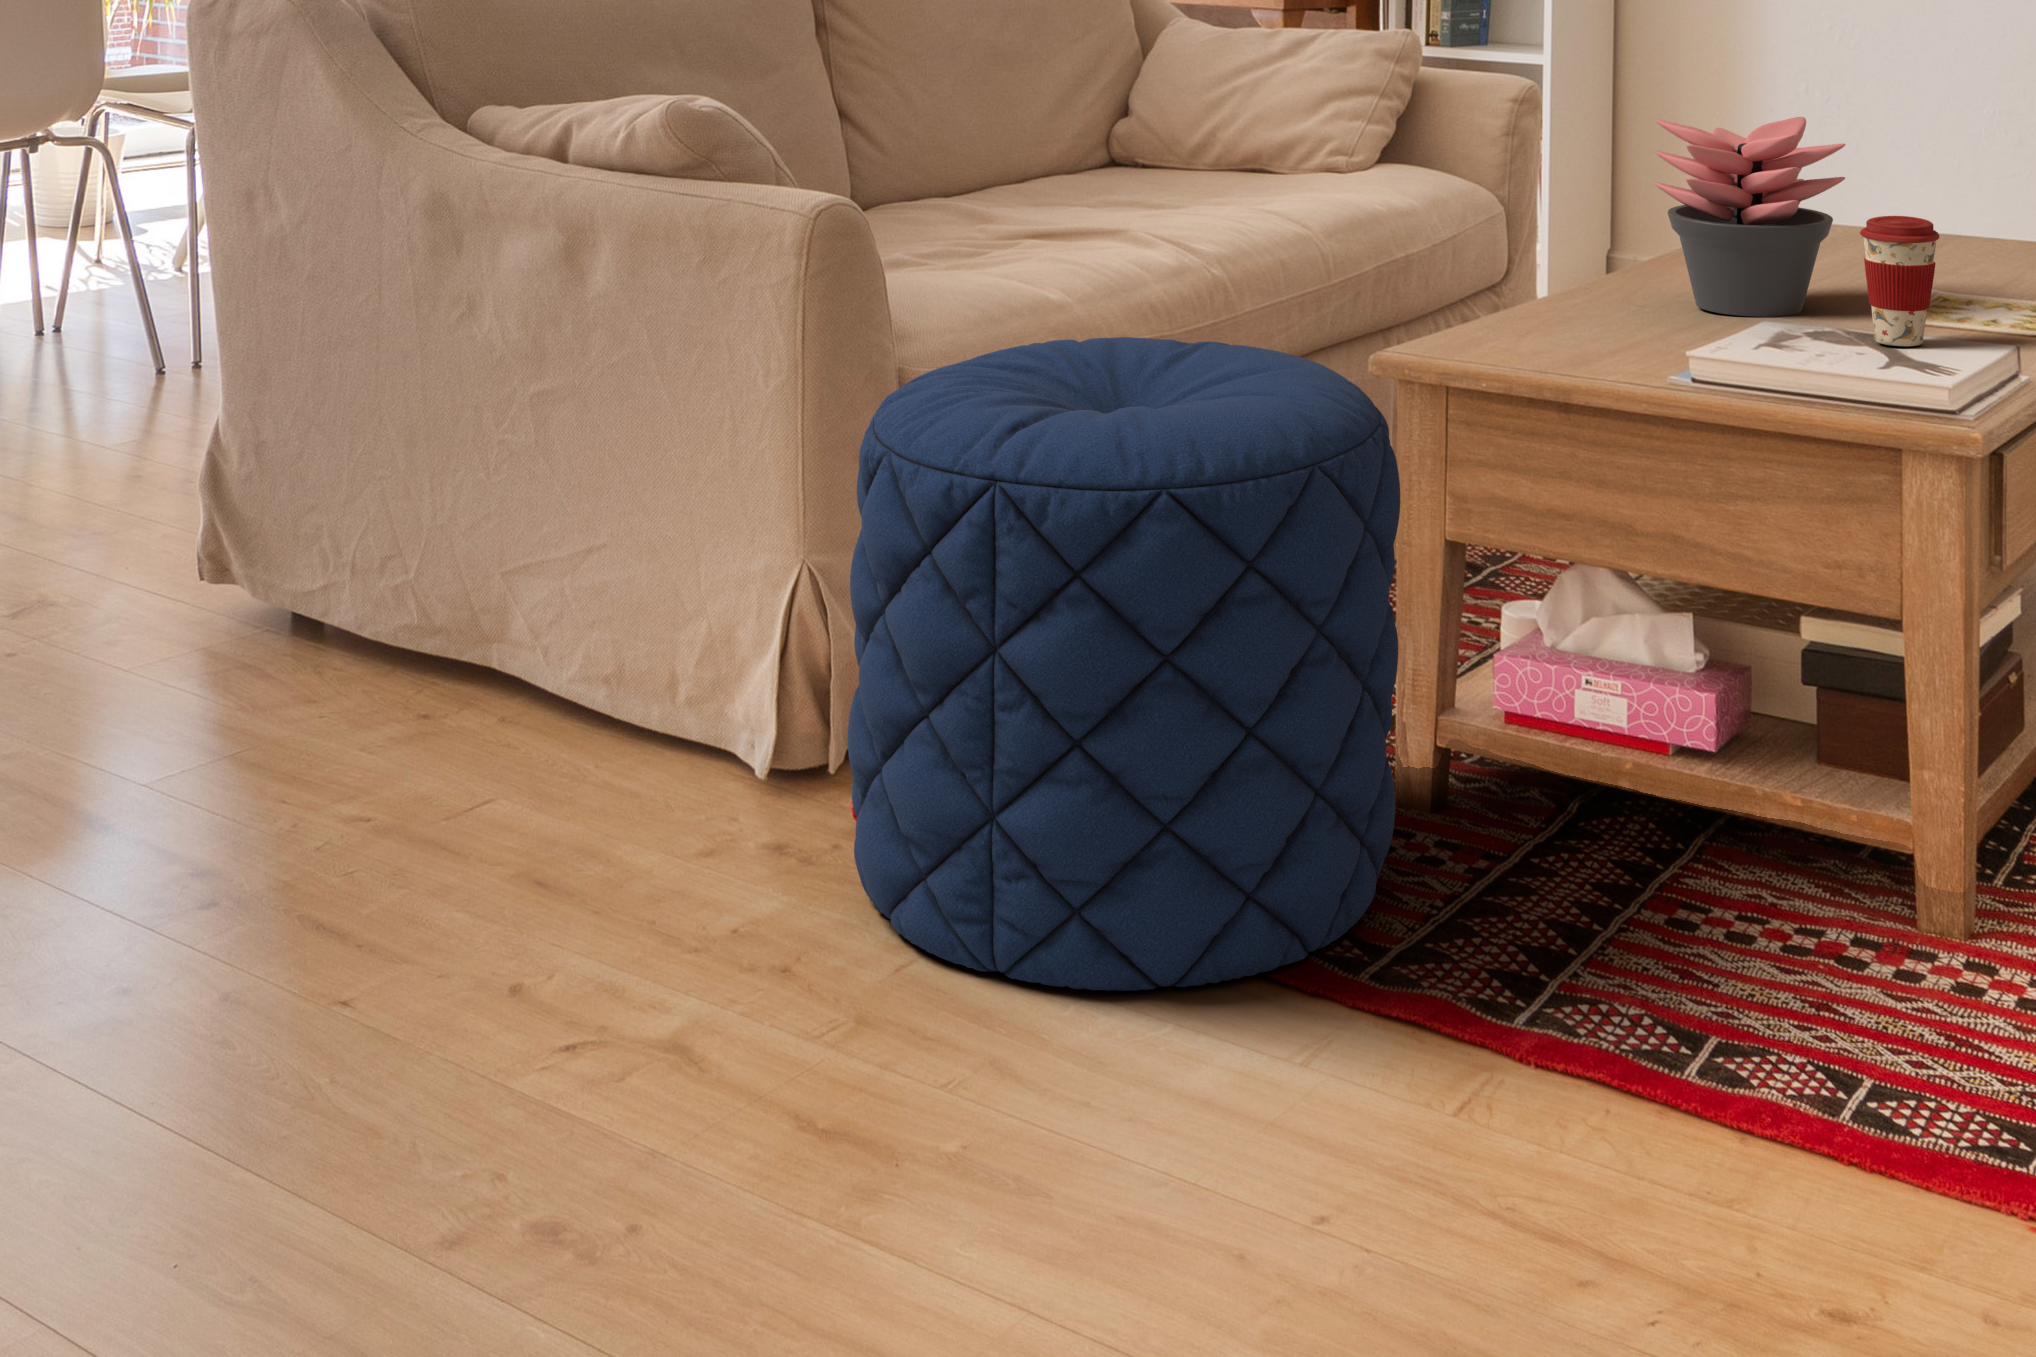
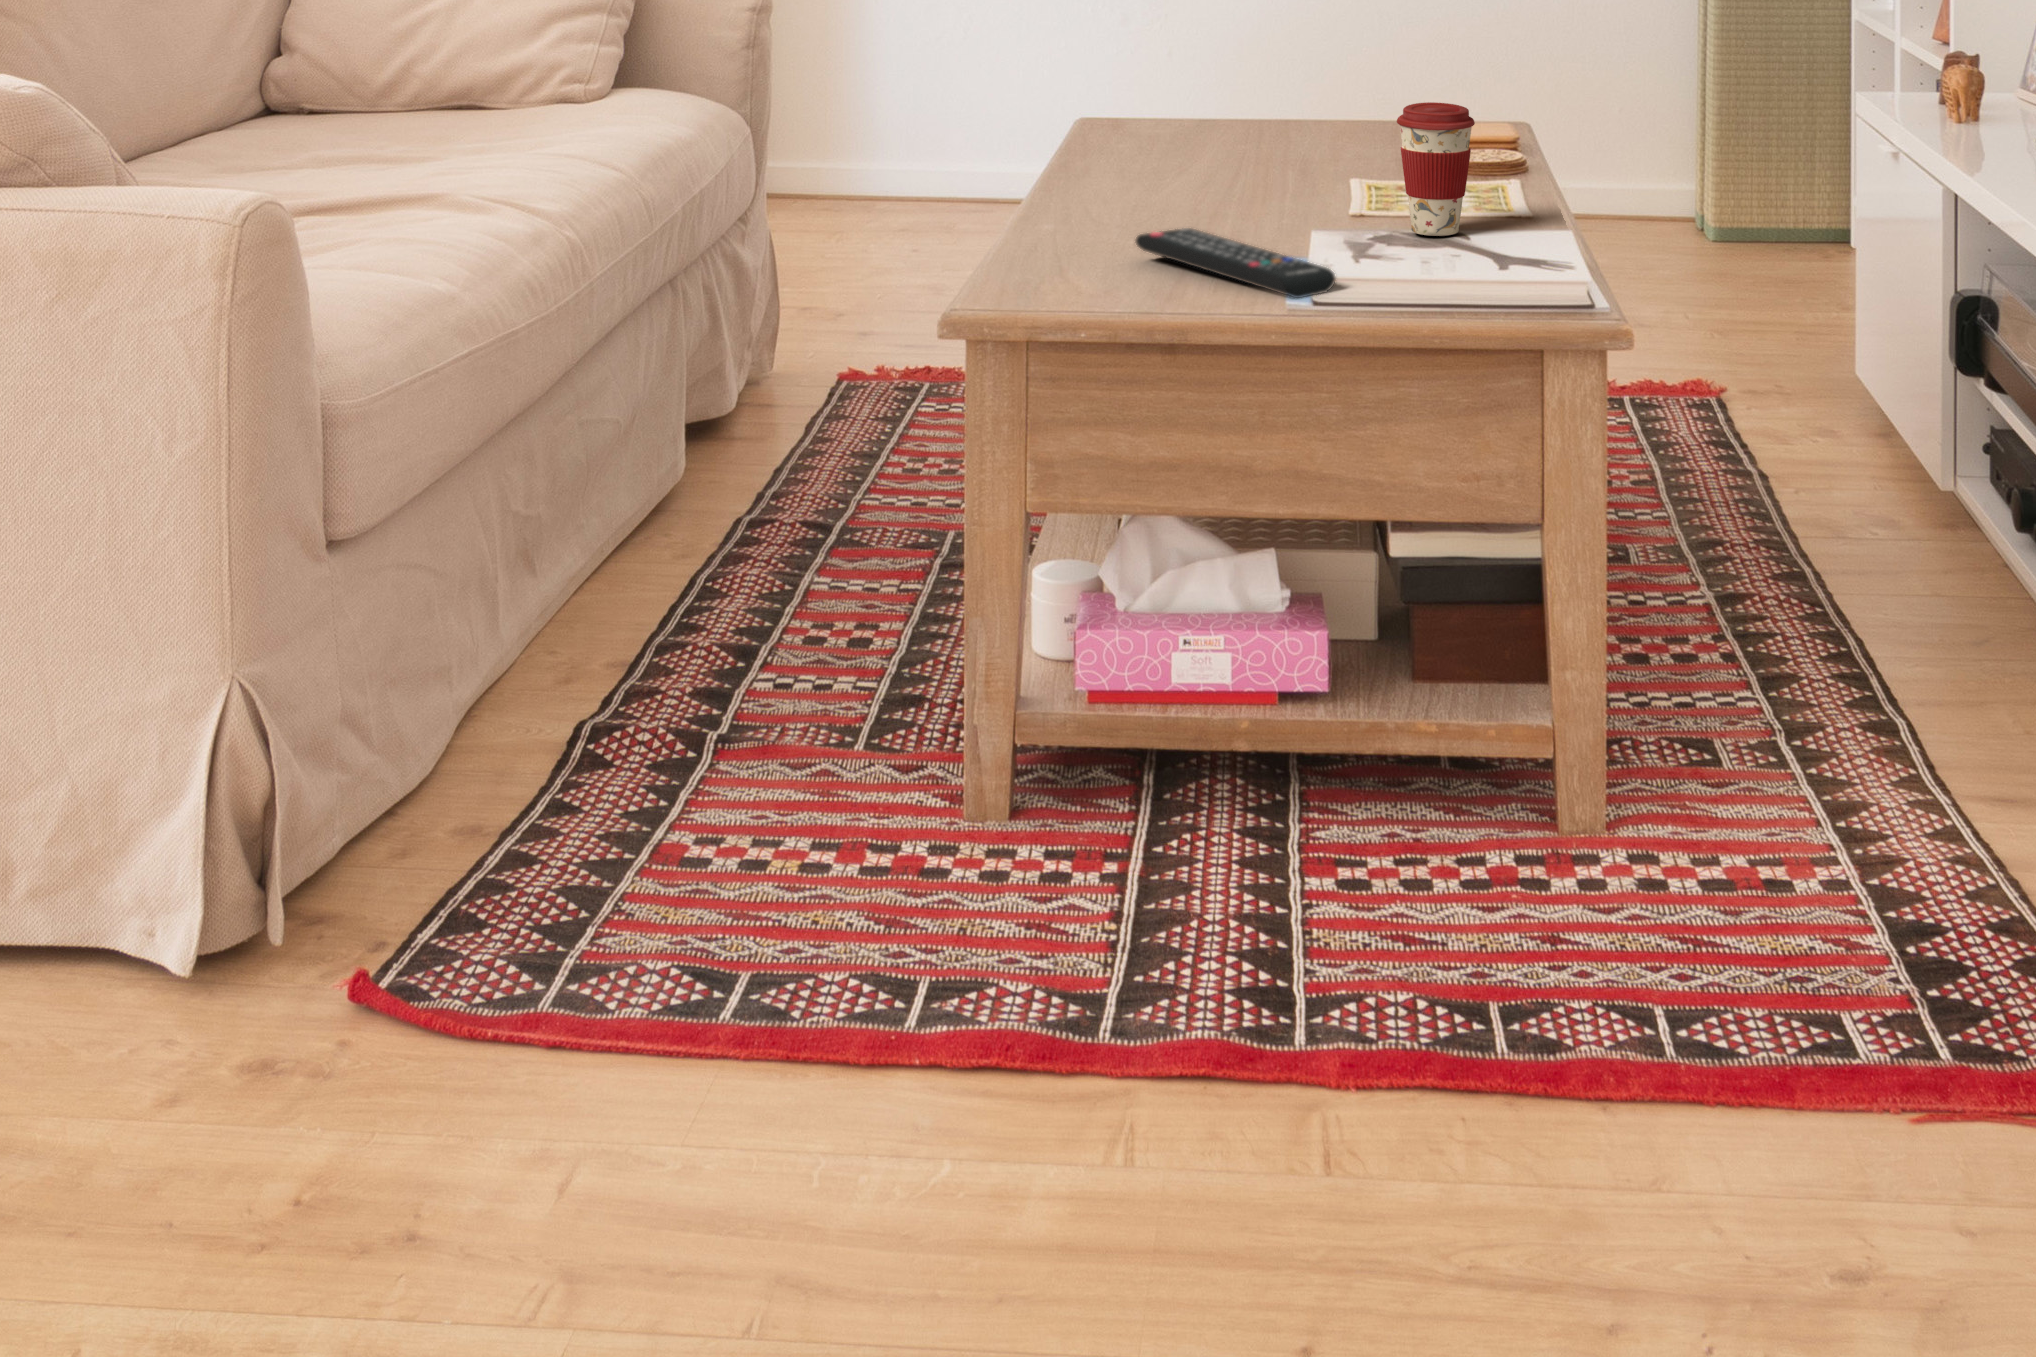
succulent plant: present [1654,117,1845,317] -> none [1132,7,1325,221]
remote control: none [1593,313,1719,381] -> present [1136,228,1336,298]
pouf: present [848,337,1400,991] -> none [380,320,1076,1170]

